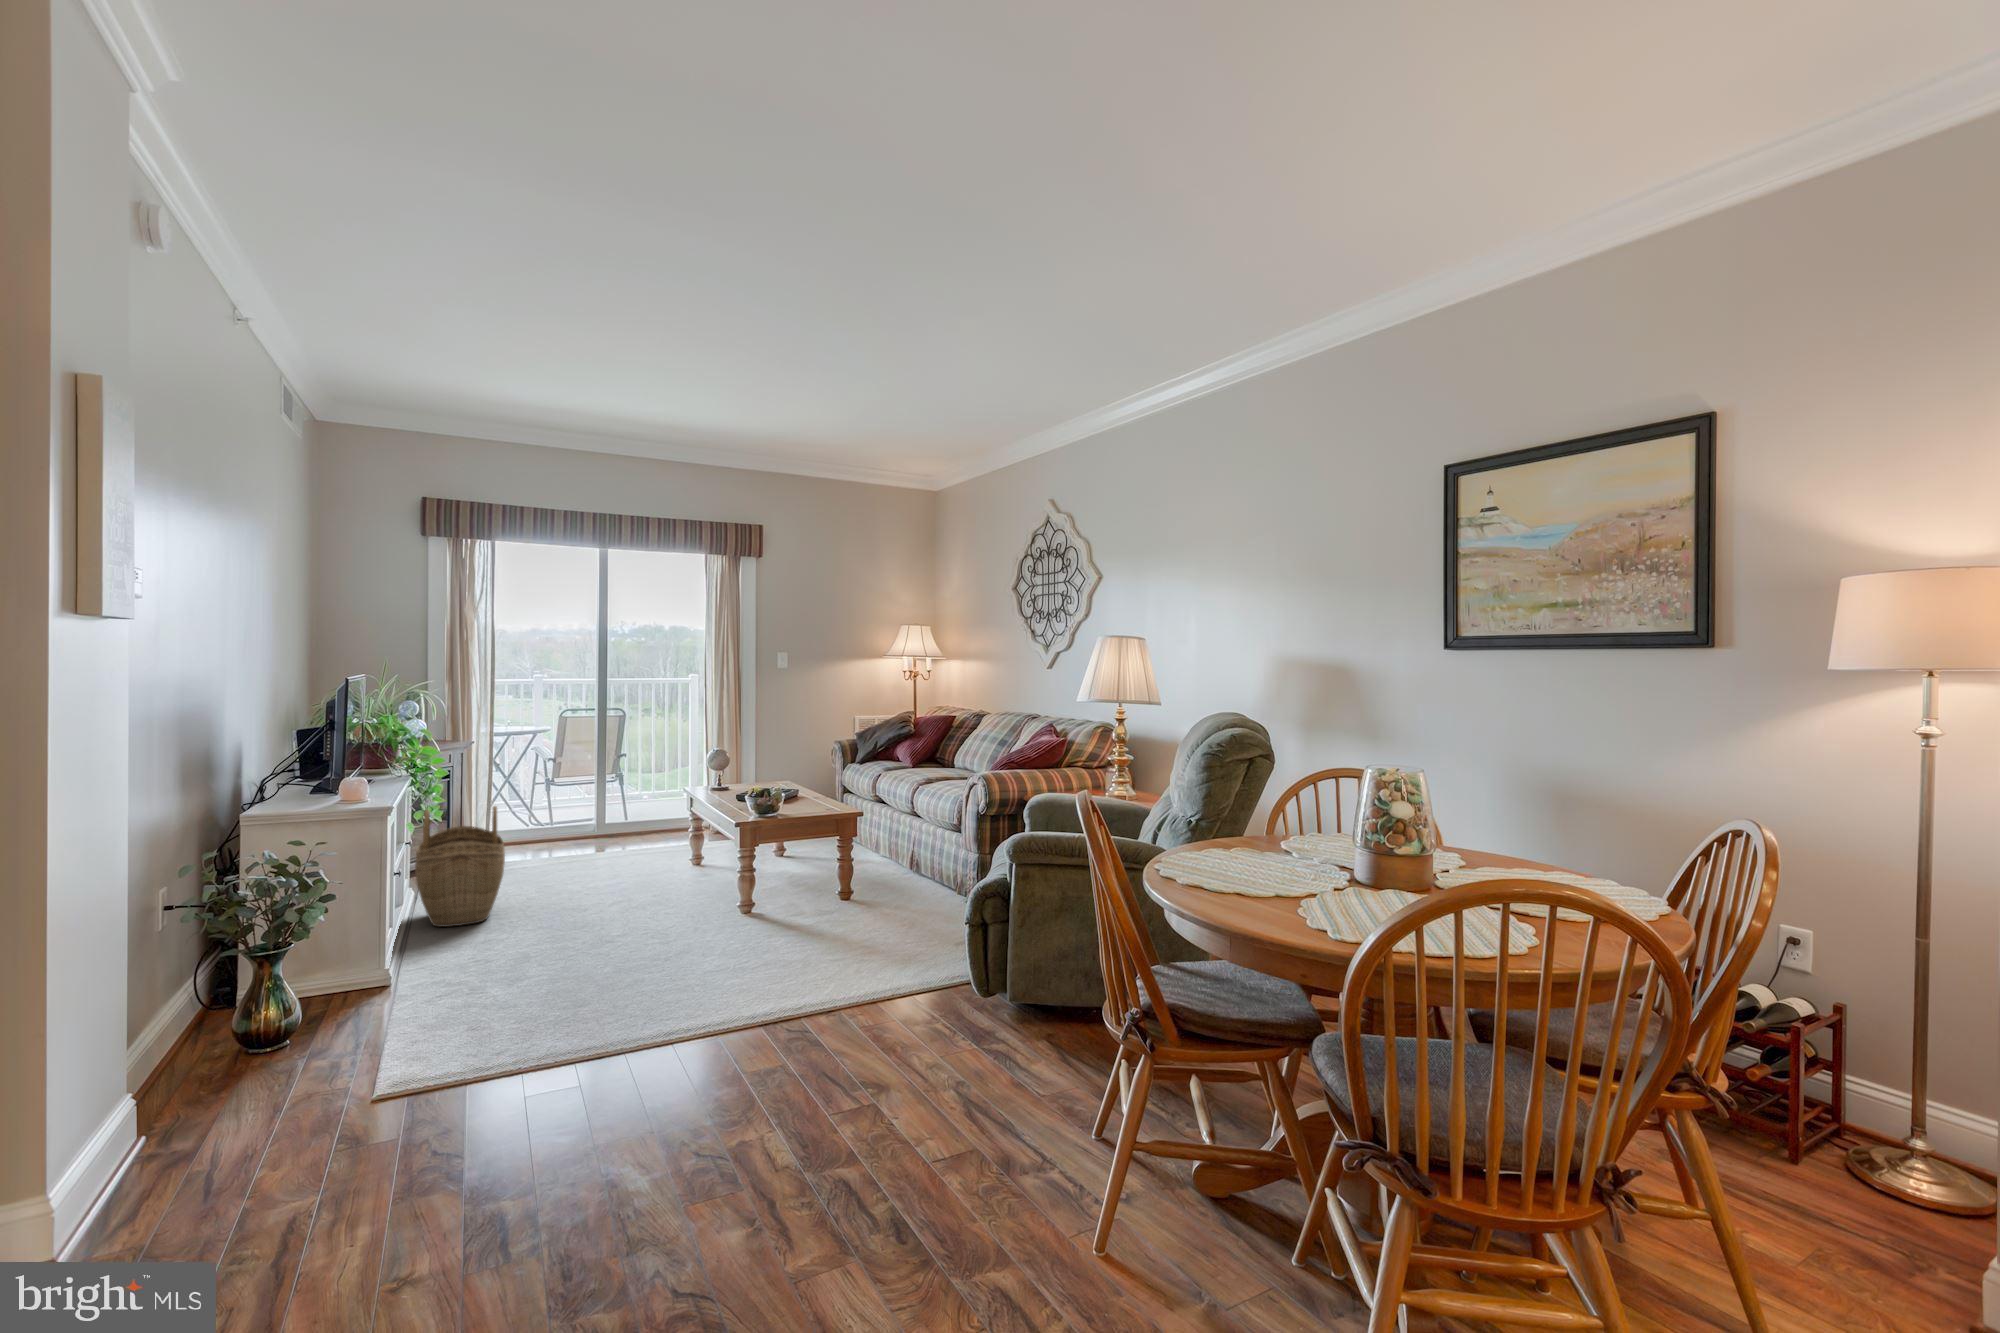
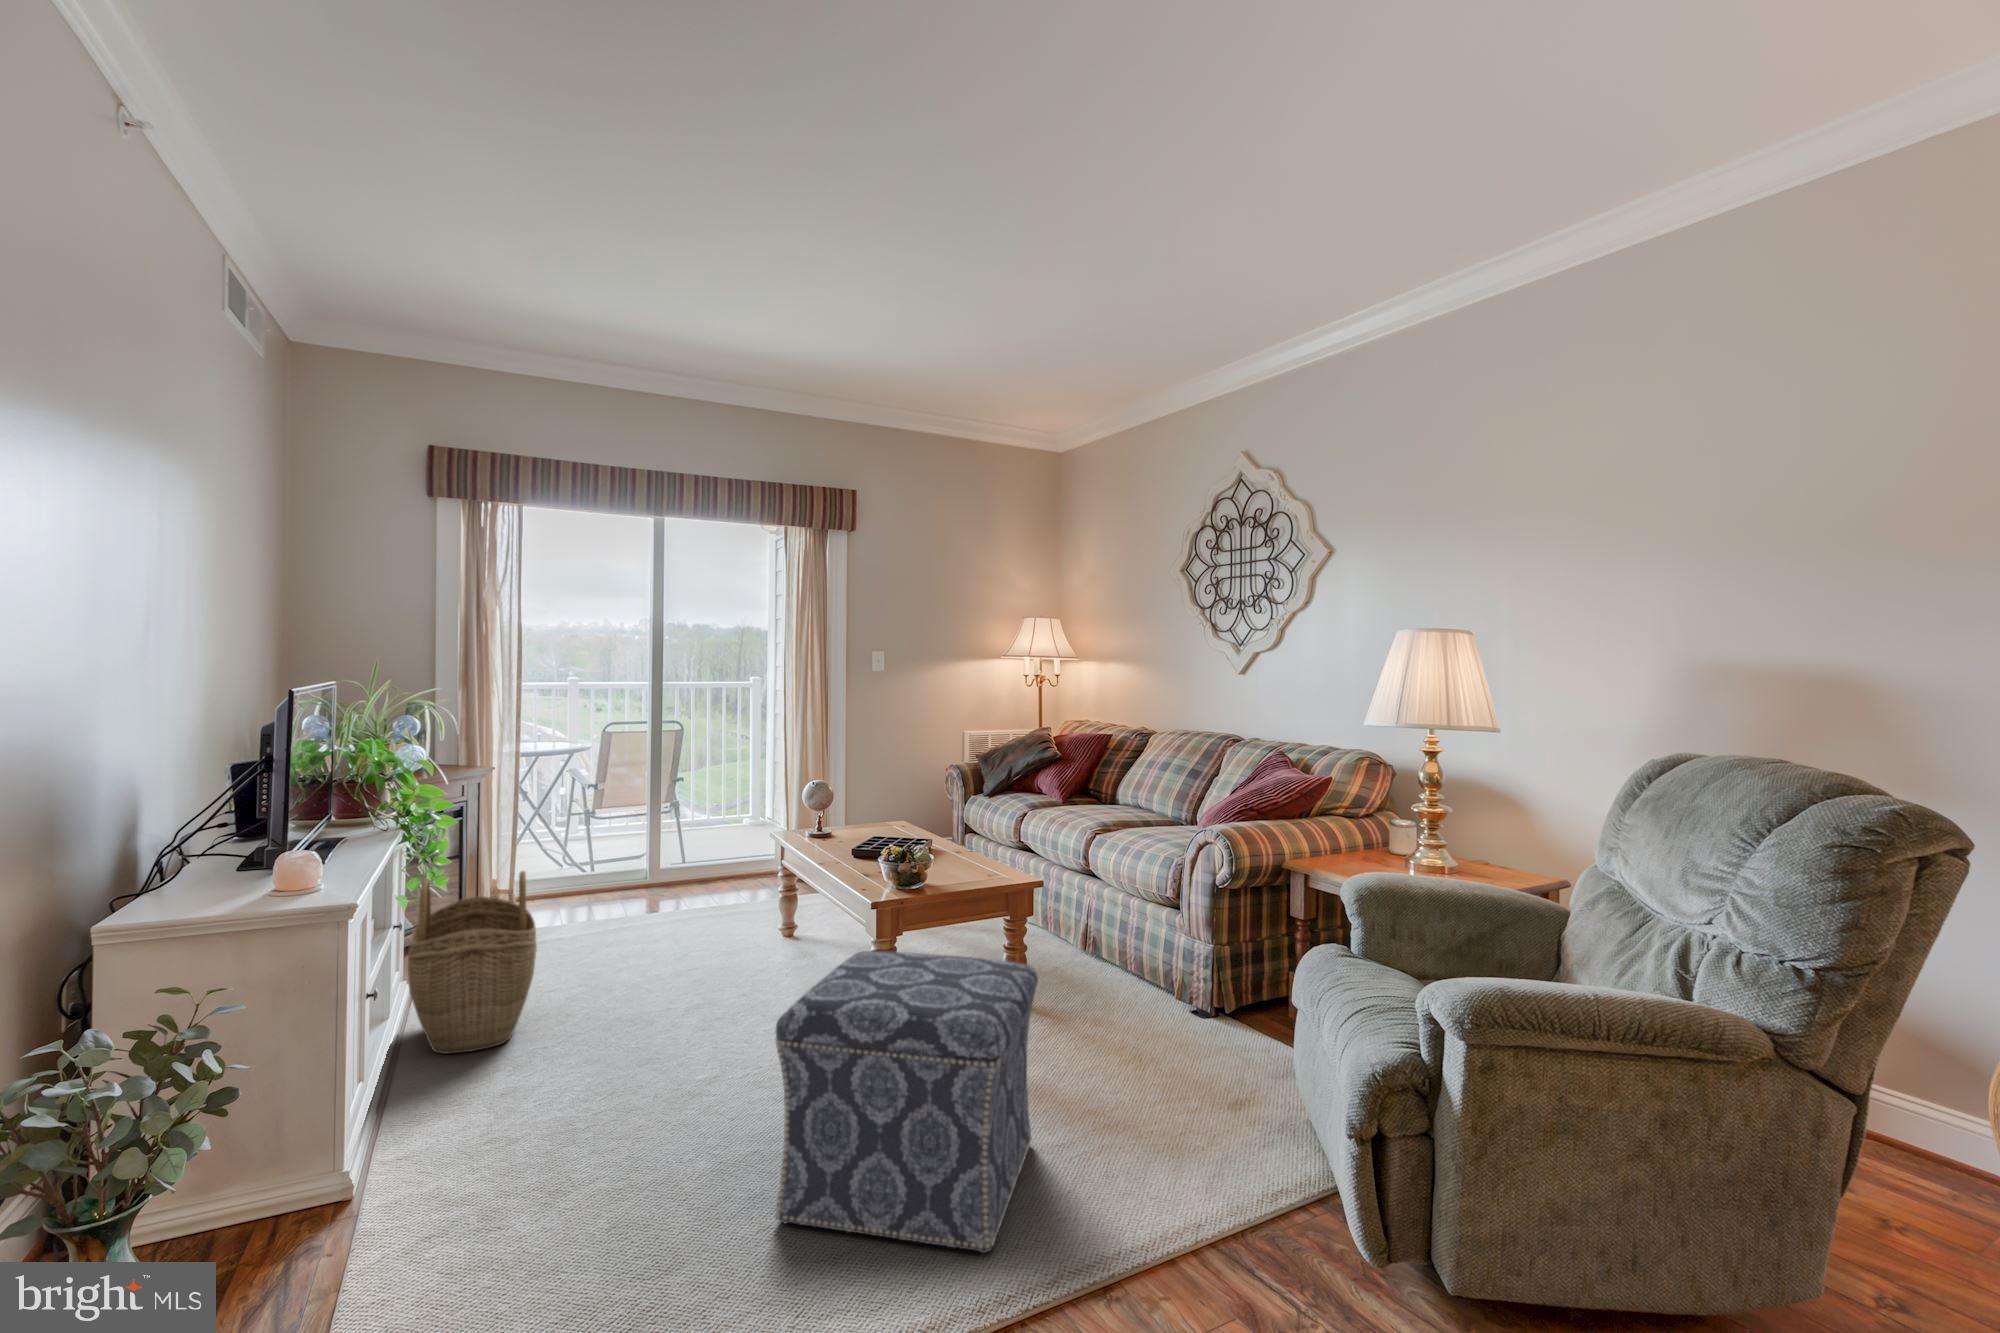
ottoman: none [647,845,825,1006] -> present [775,951,1038,1253]

